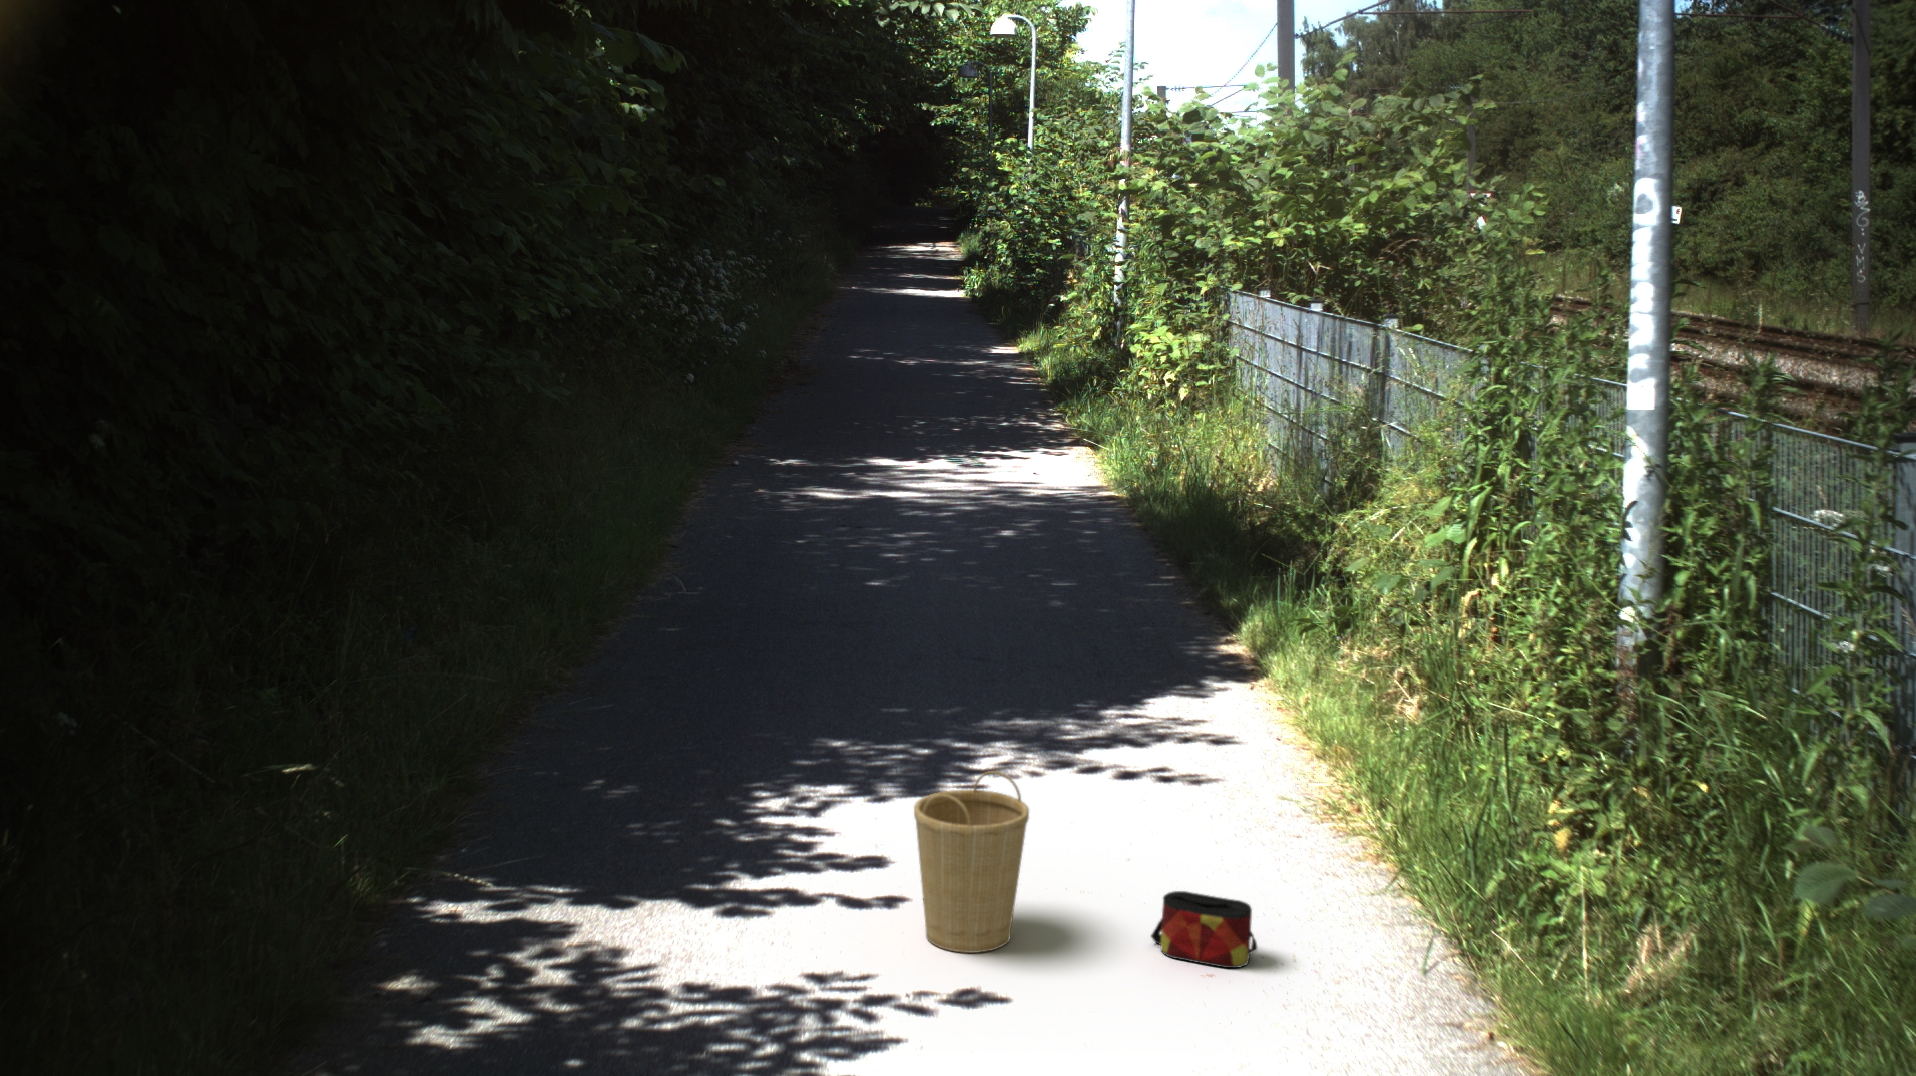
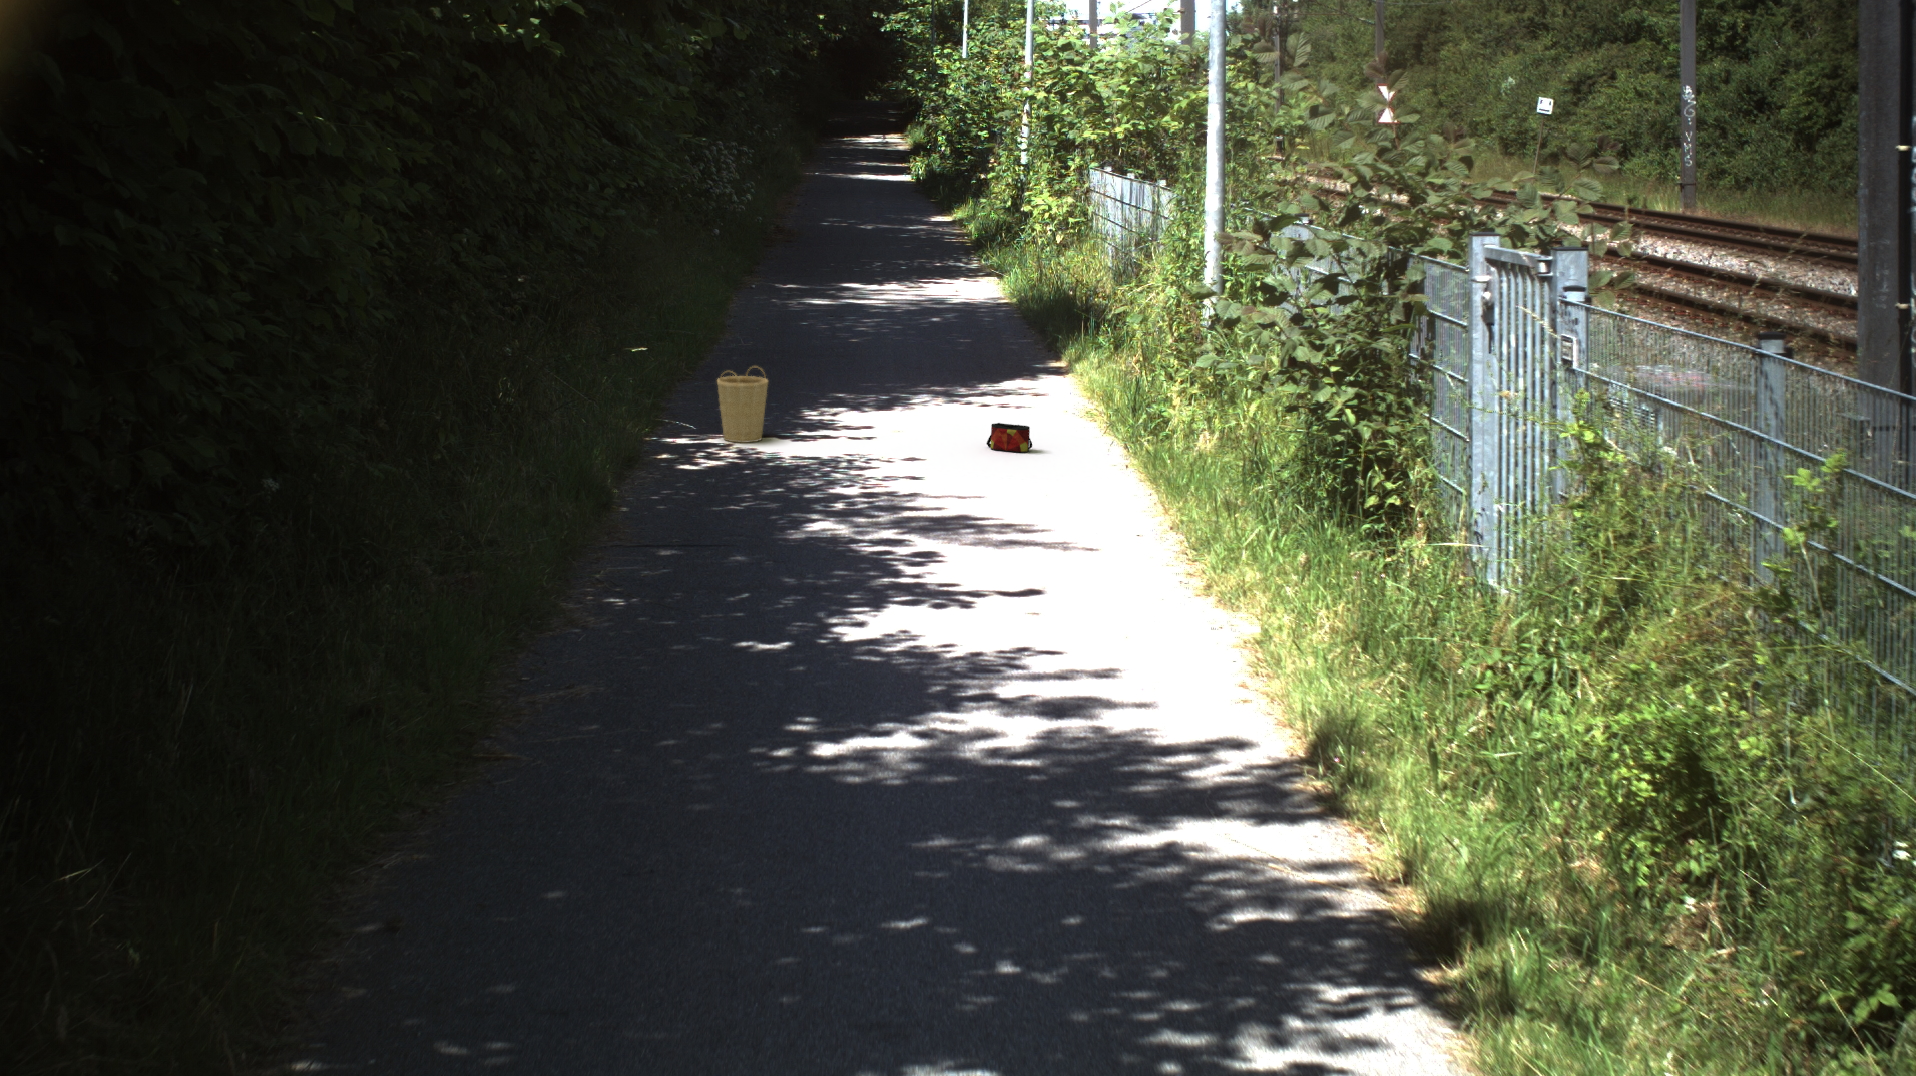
basket: present [914,771,1029,953] -> present [717,369,768,443]

